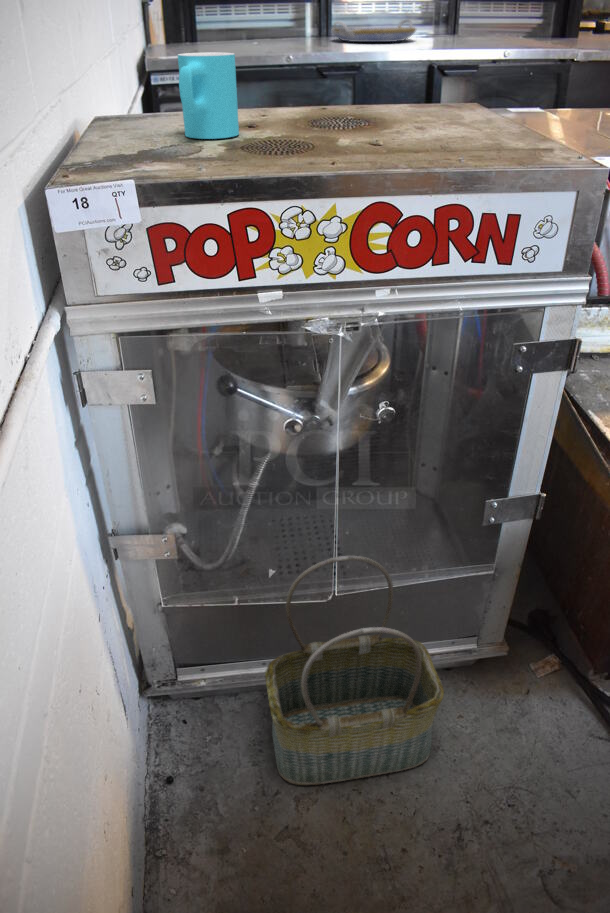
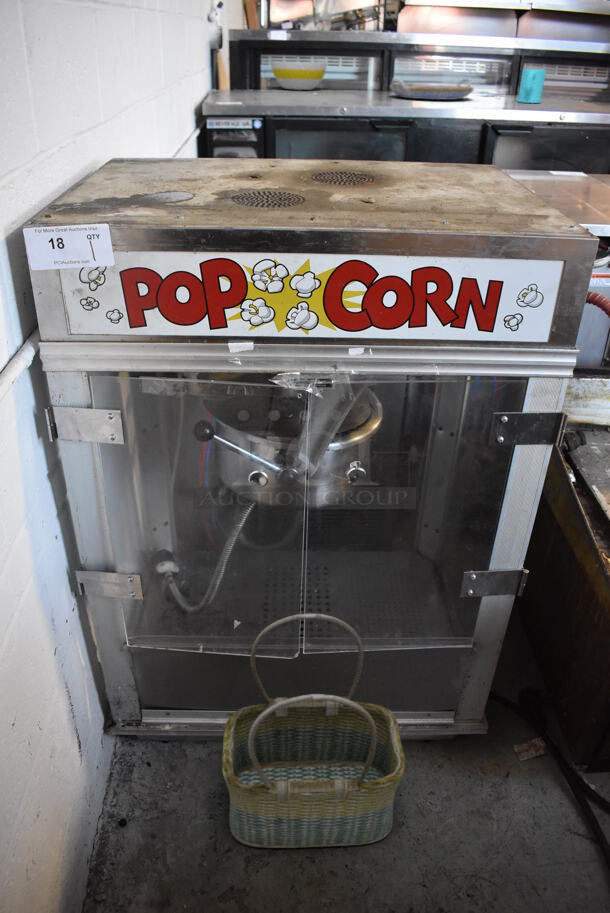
bowl: none [204,8,262,37] -> present [271,61,327,90]
cup: present [178,52,239,139] -> present [518,69,546,103]

